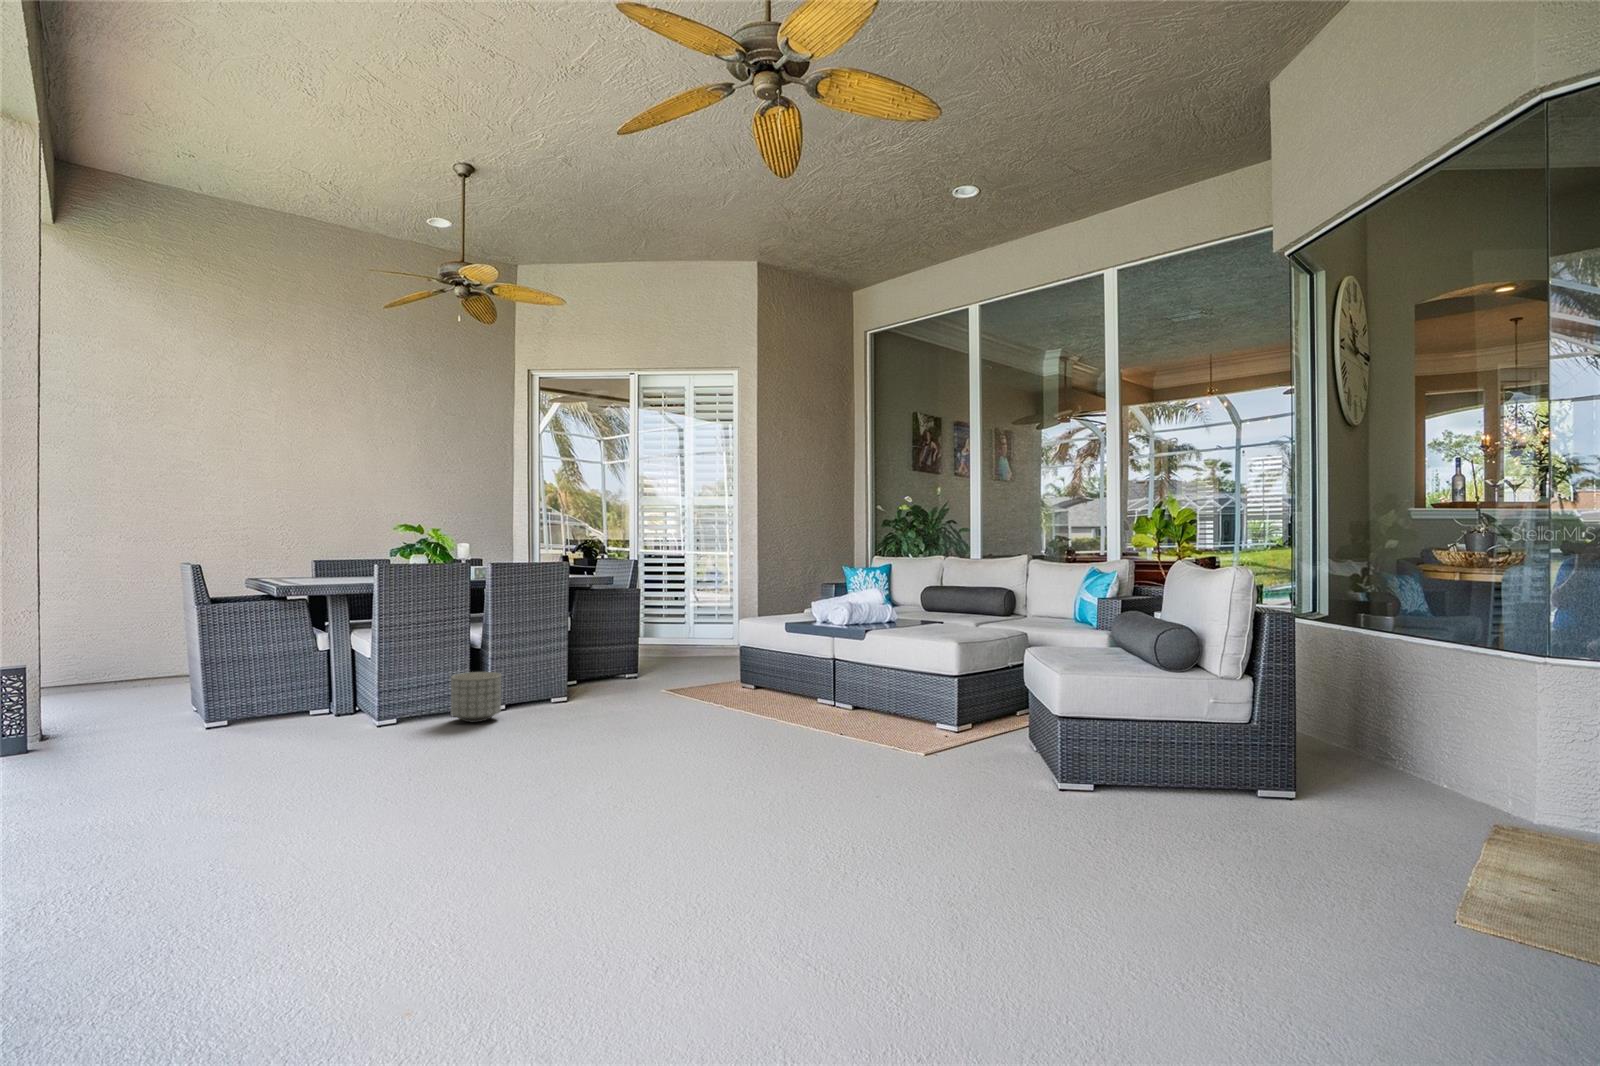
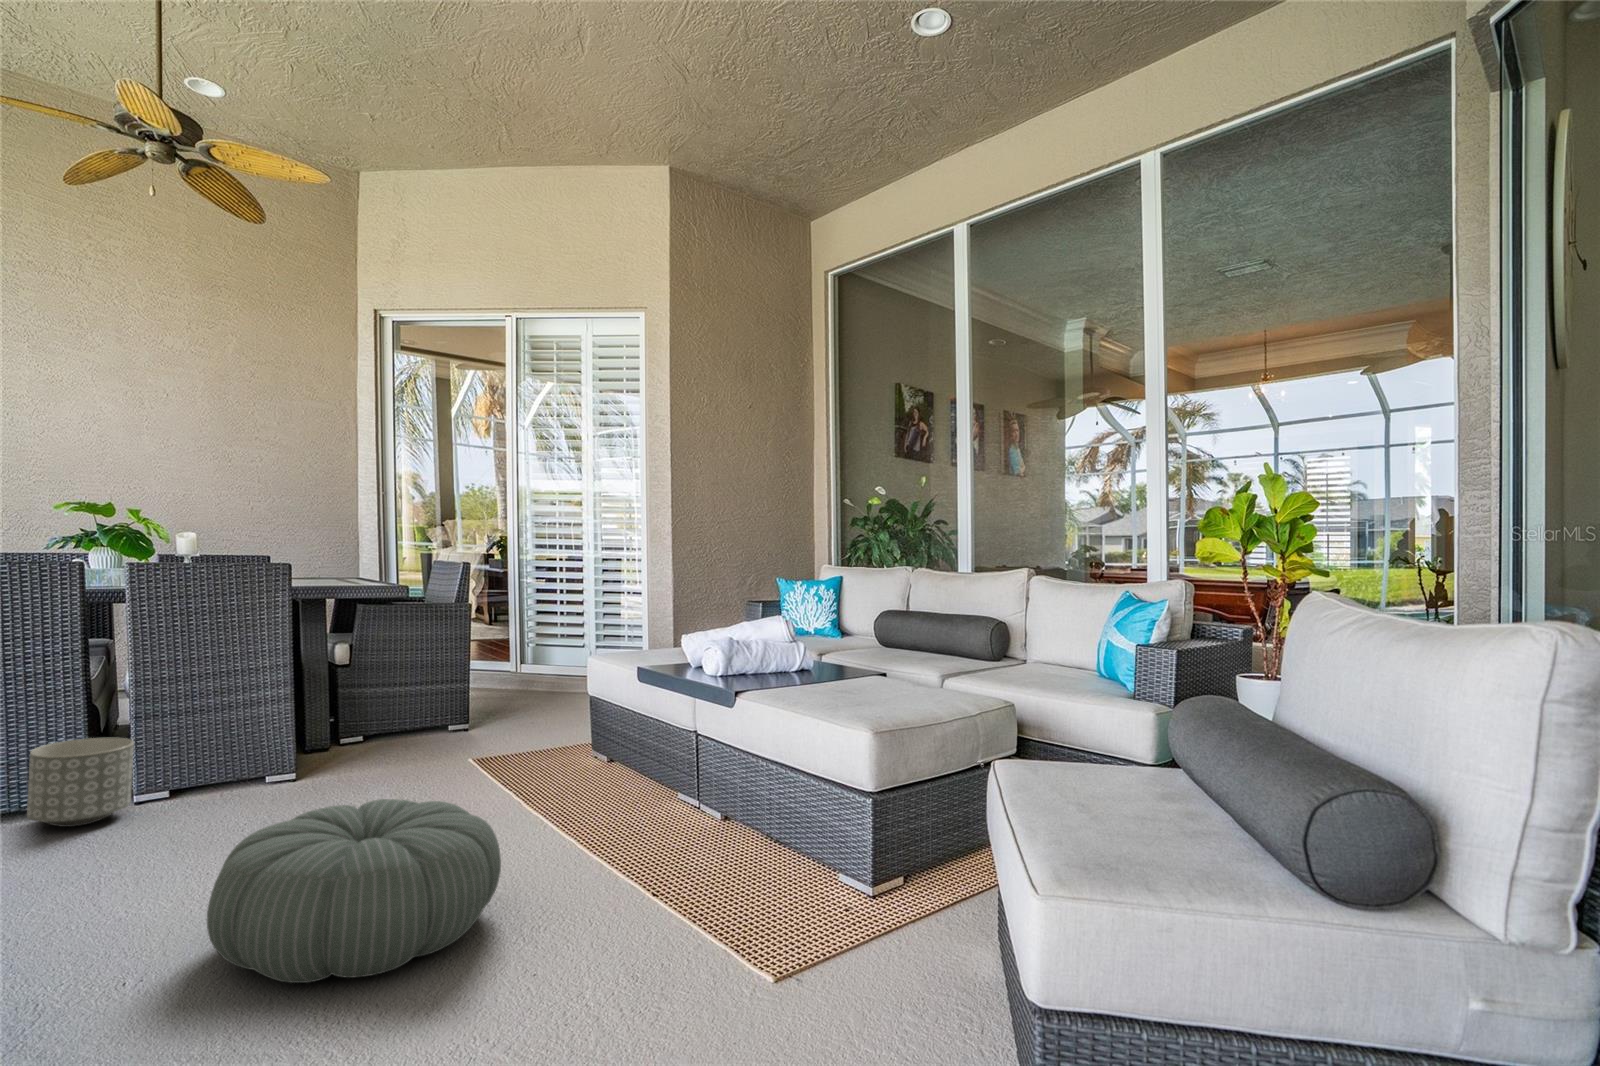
pouf: none [643,687,775,761] -> present [207,799,501,983]

